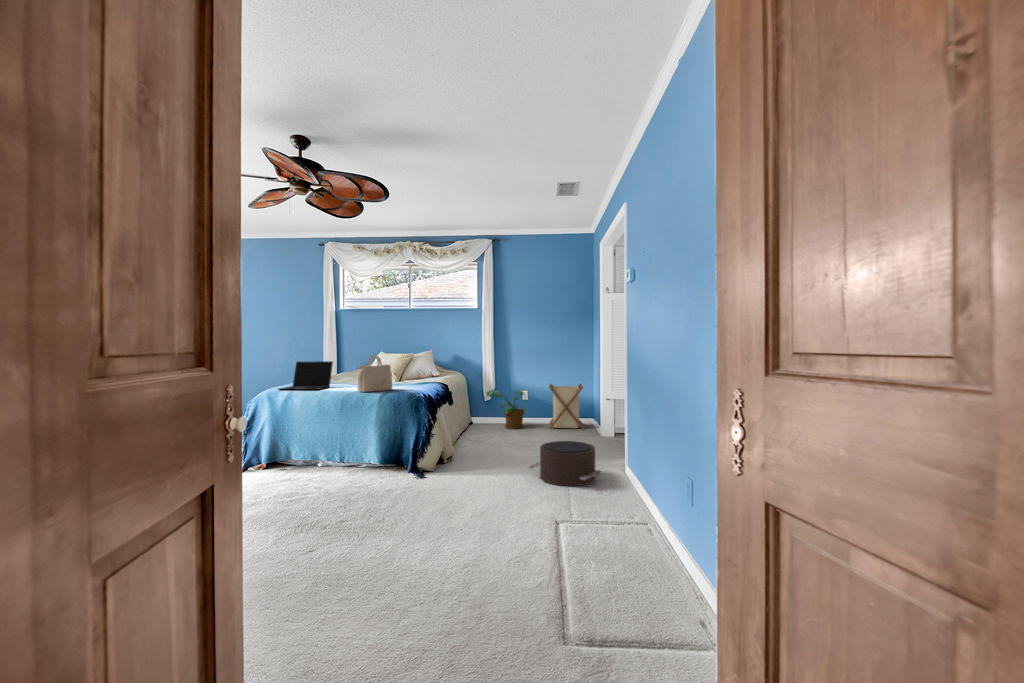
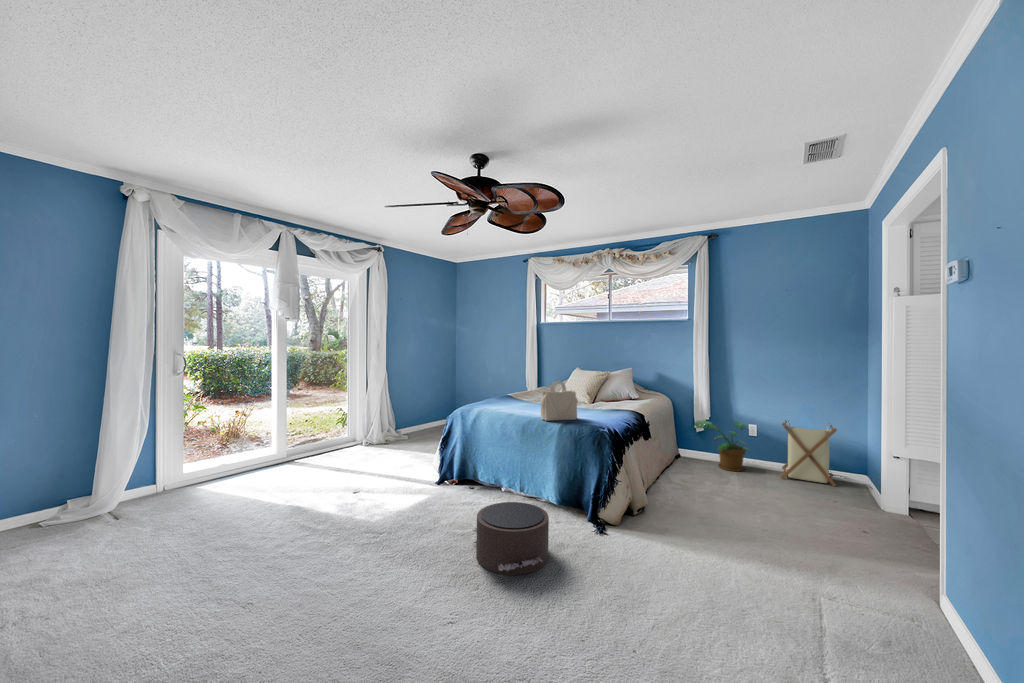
laptop: present [278,361,333,390] -> none [470,379,522,412]
pouf: present [529,441,601,486] -> present [472,502,549,575]

